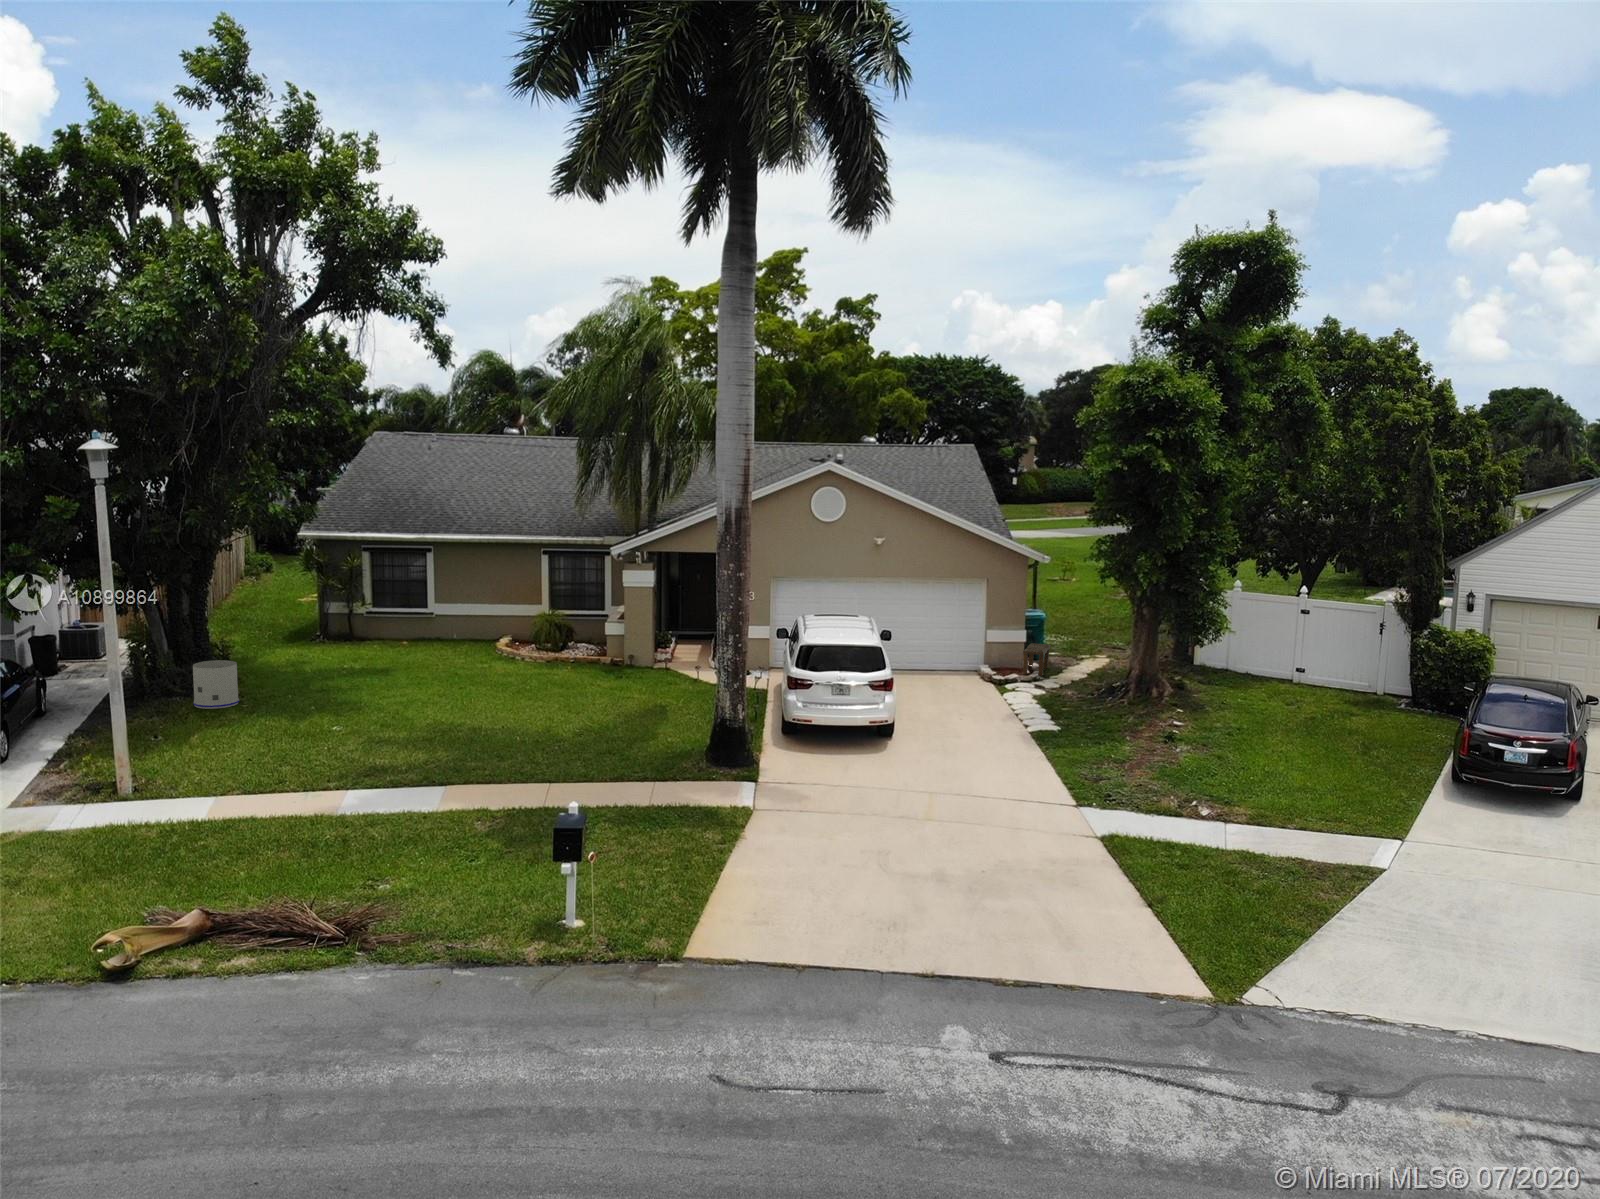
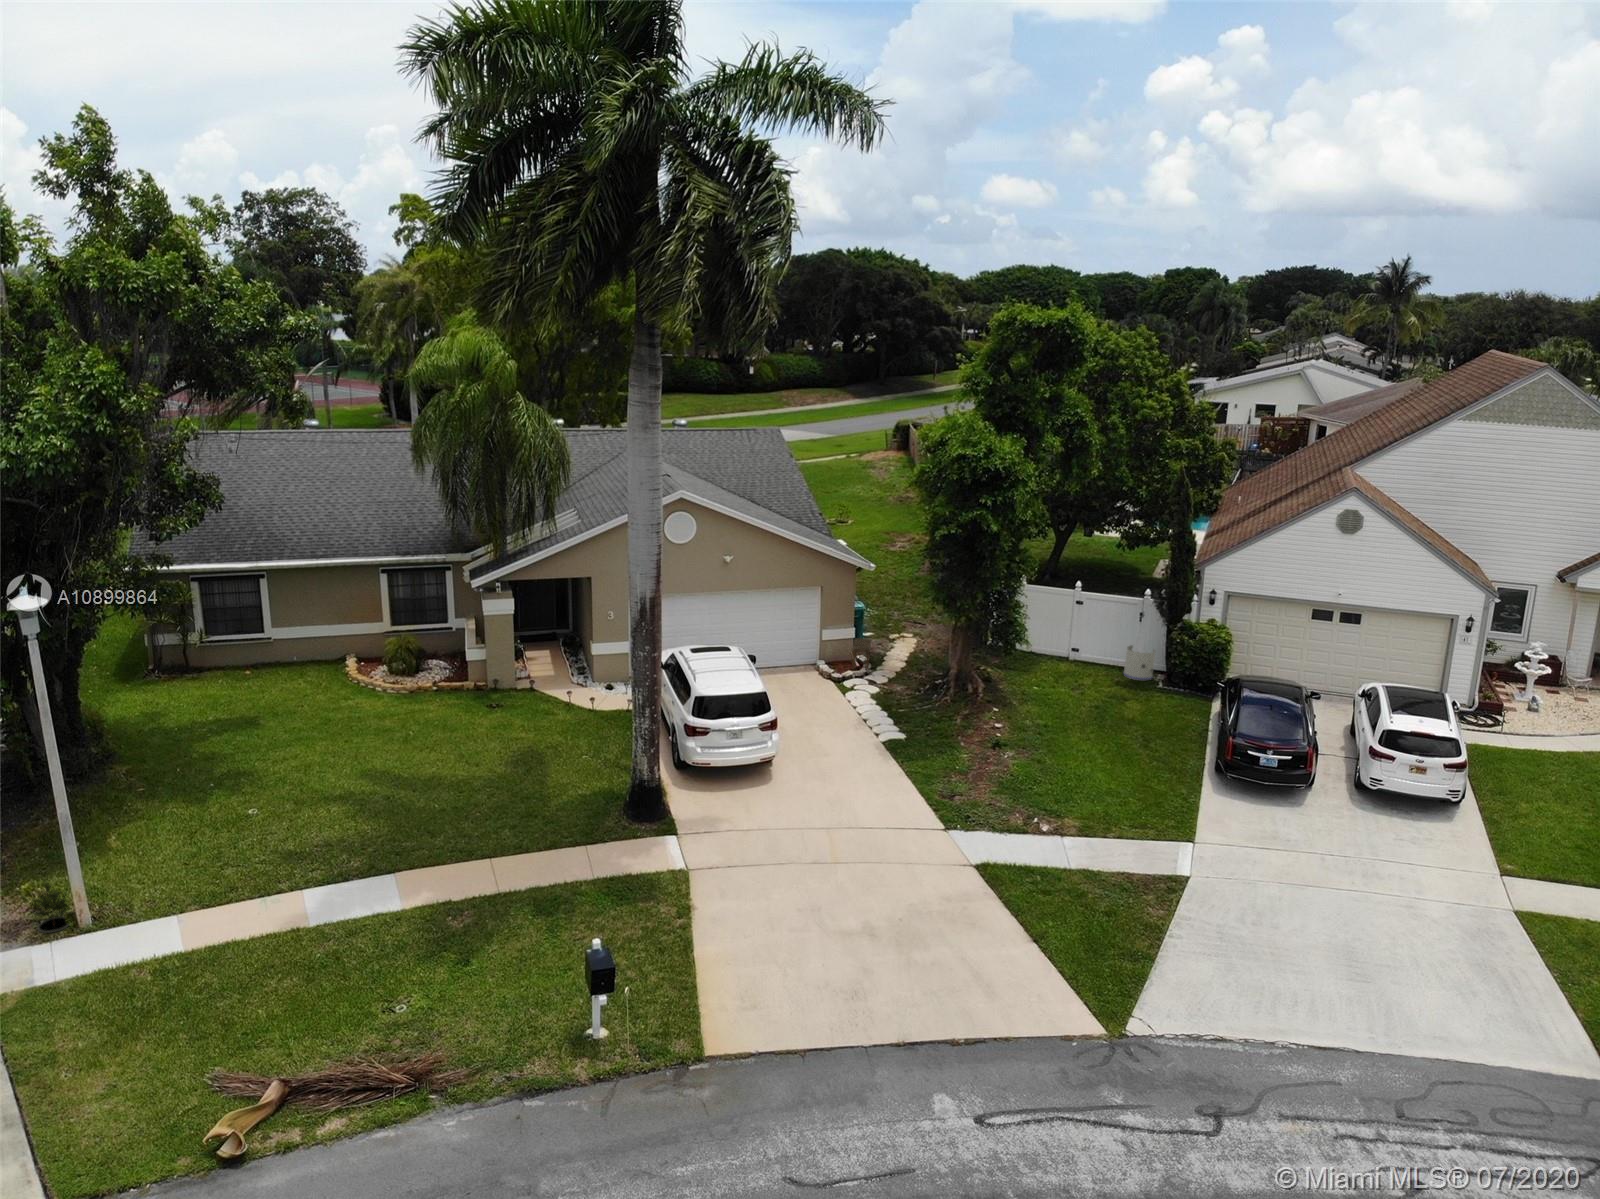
trash can: present [193,660,239,709] -> present [1124,645,1155,680]
potted tree: none [72,739,116,795] -> present [29,881,69,933]

